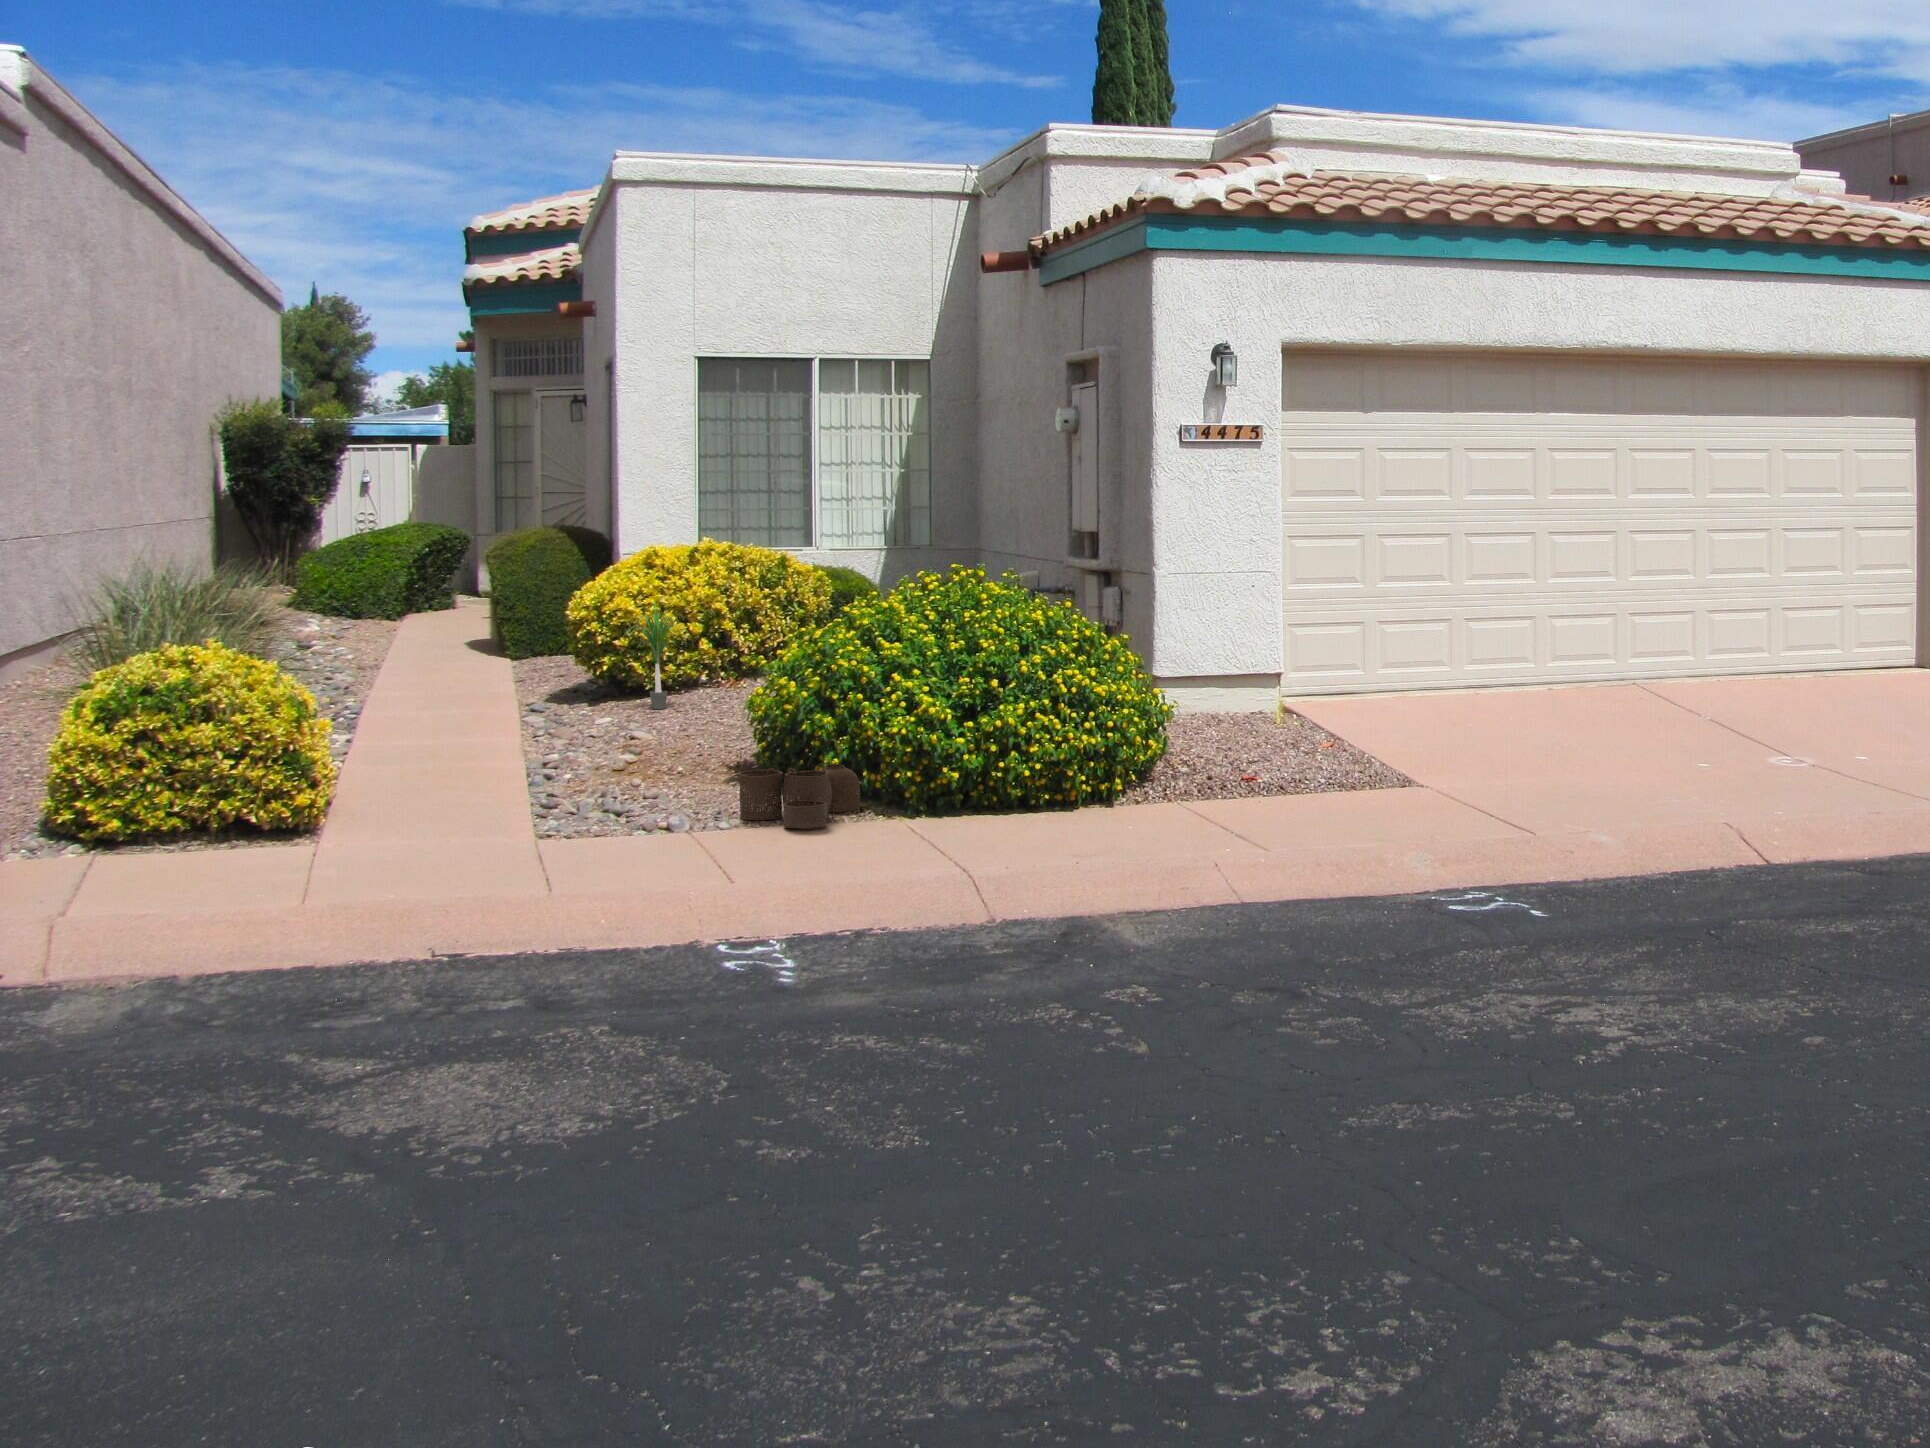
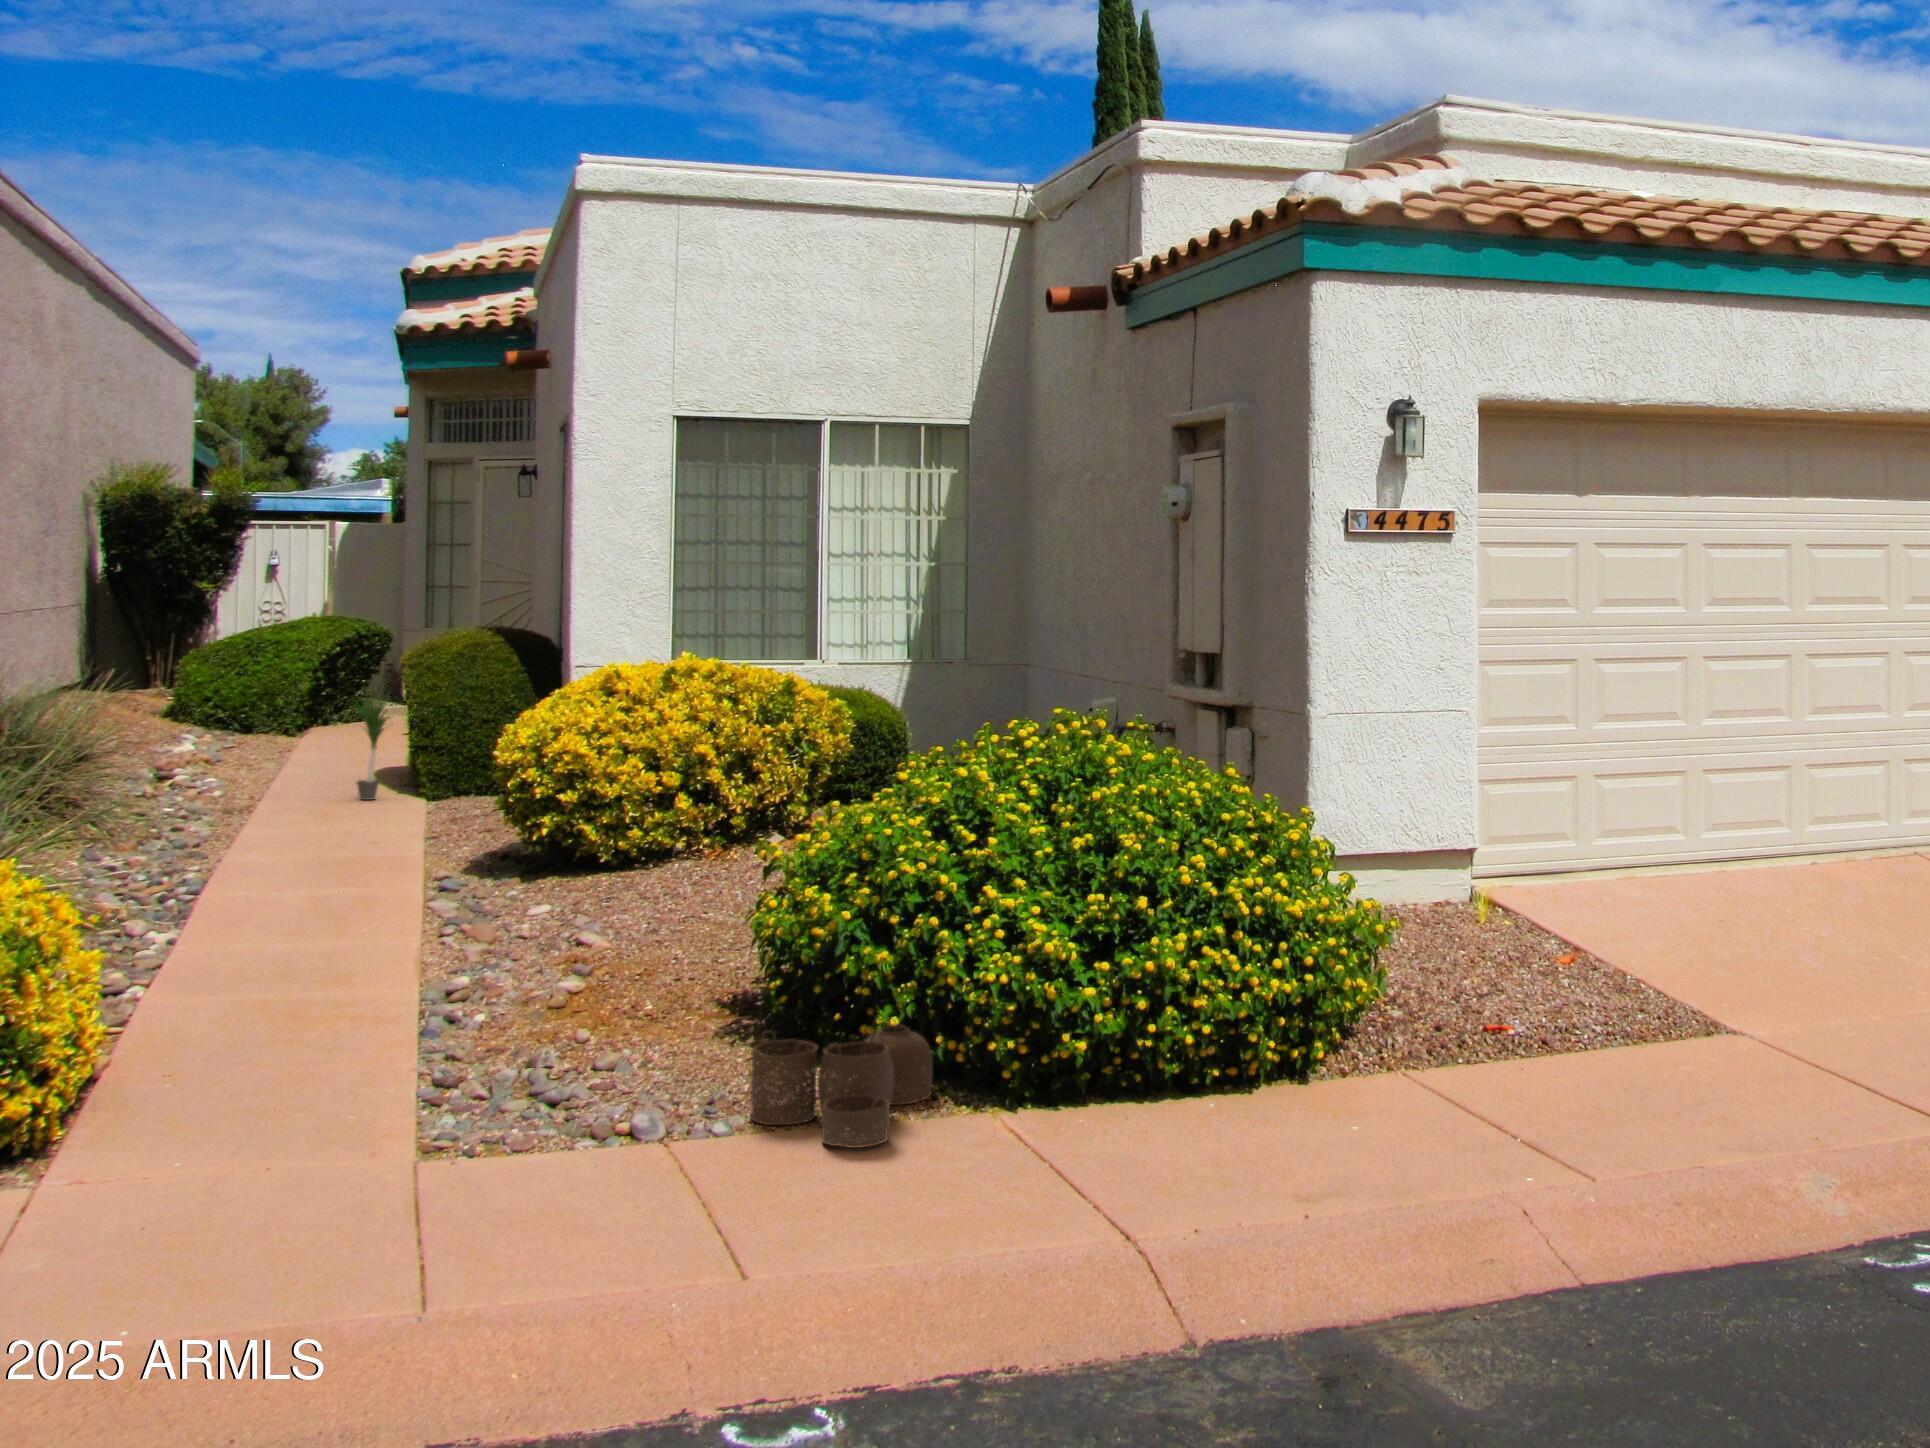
potted plant: present [628,604,684,709] -> present [343,696,409,800]

